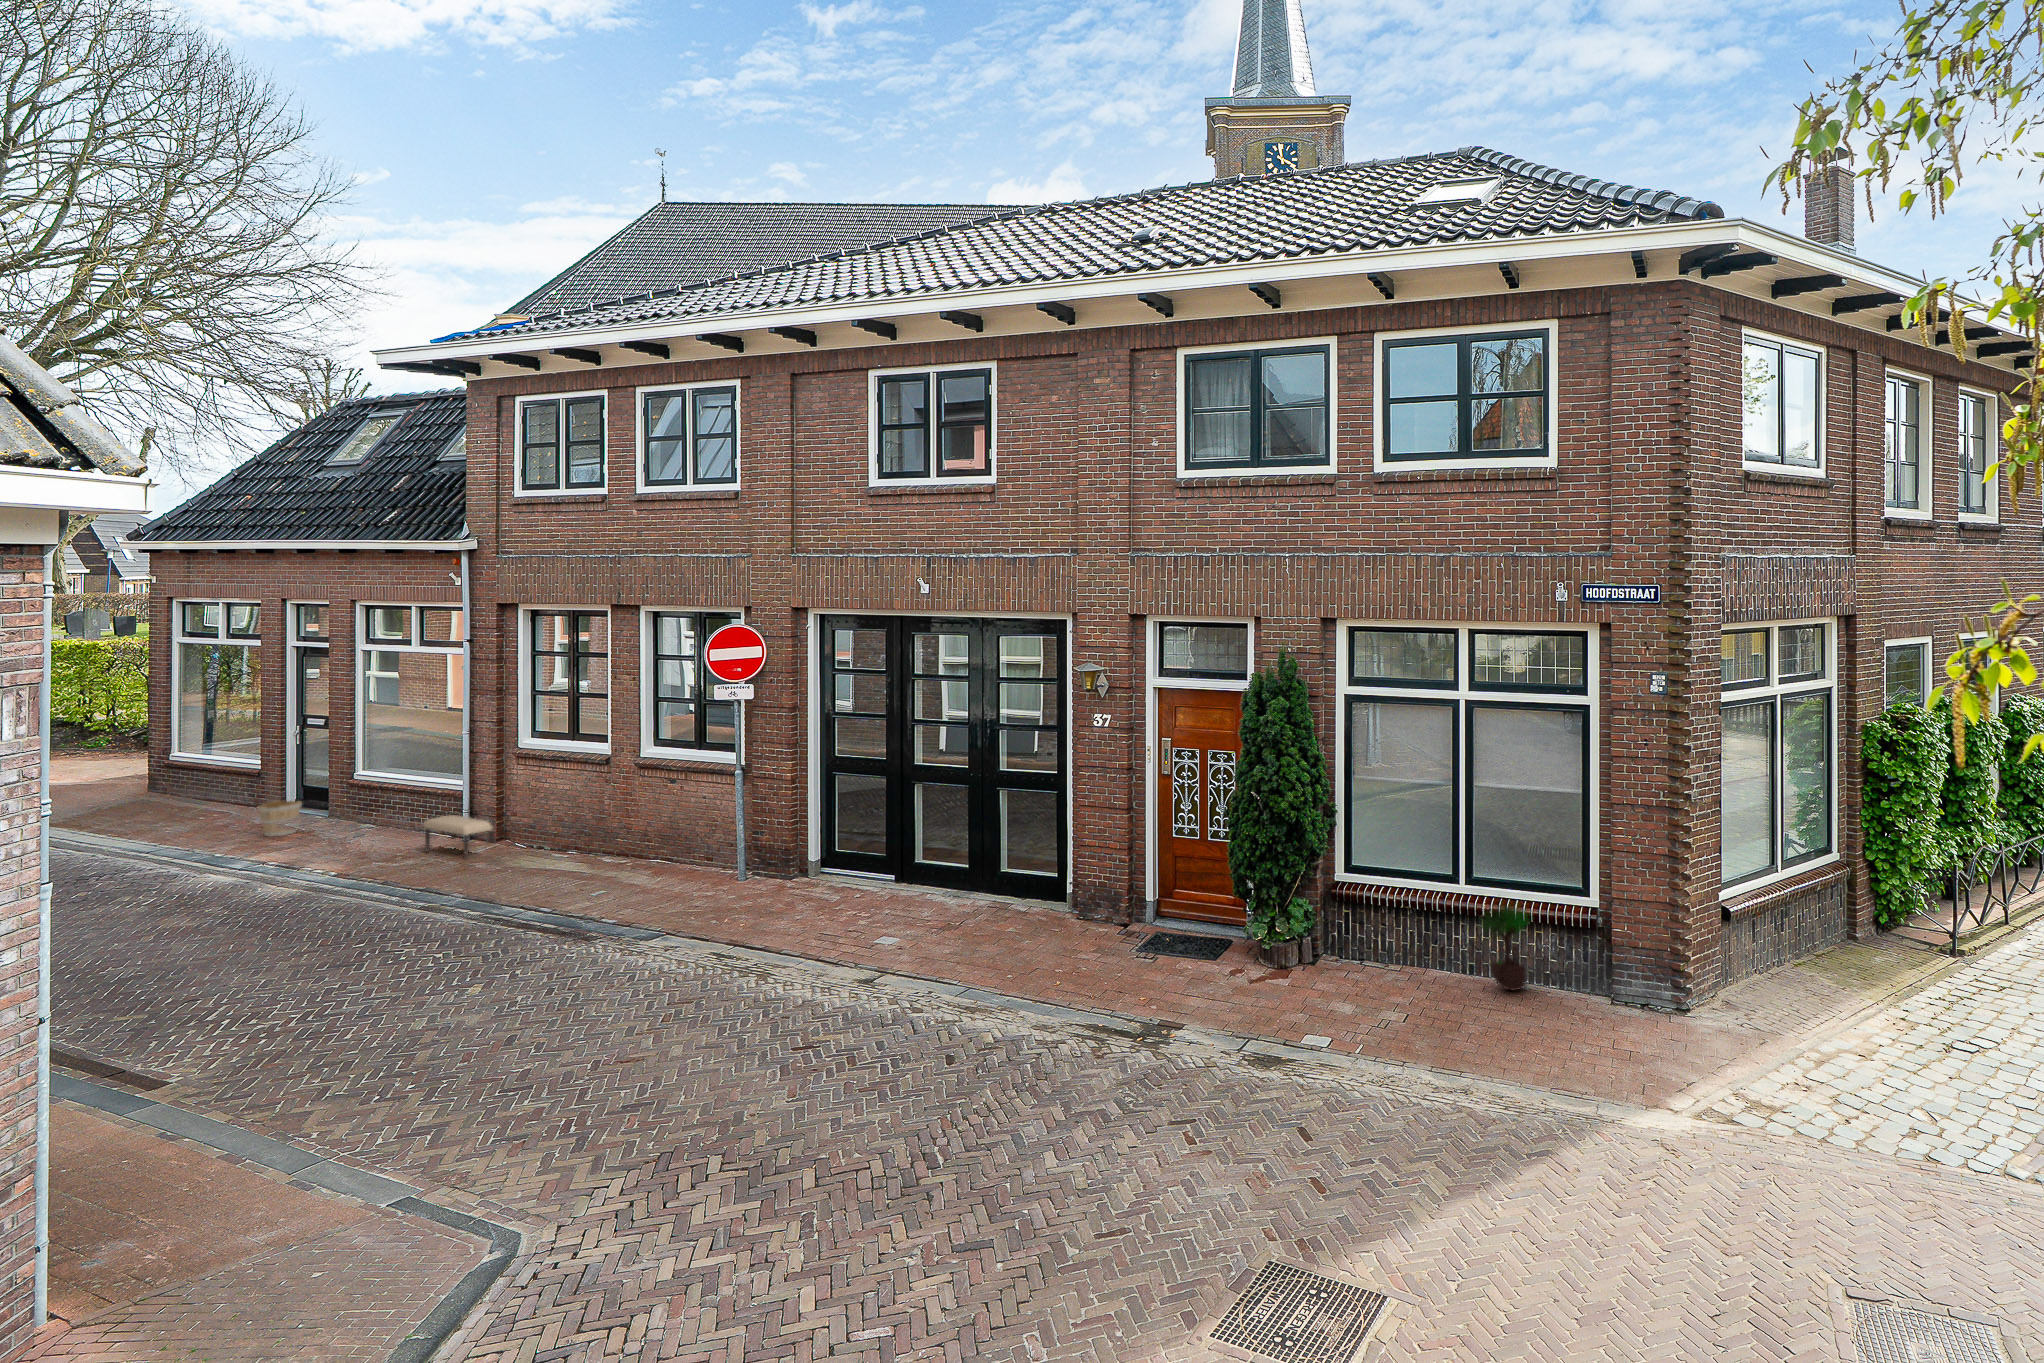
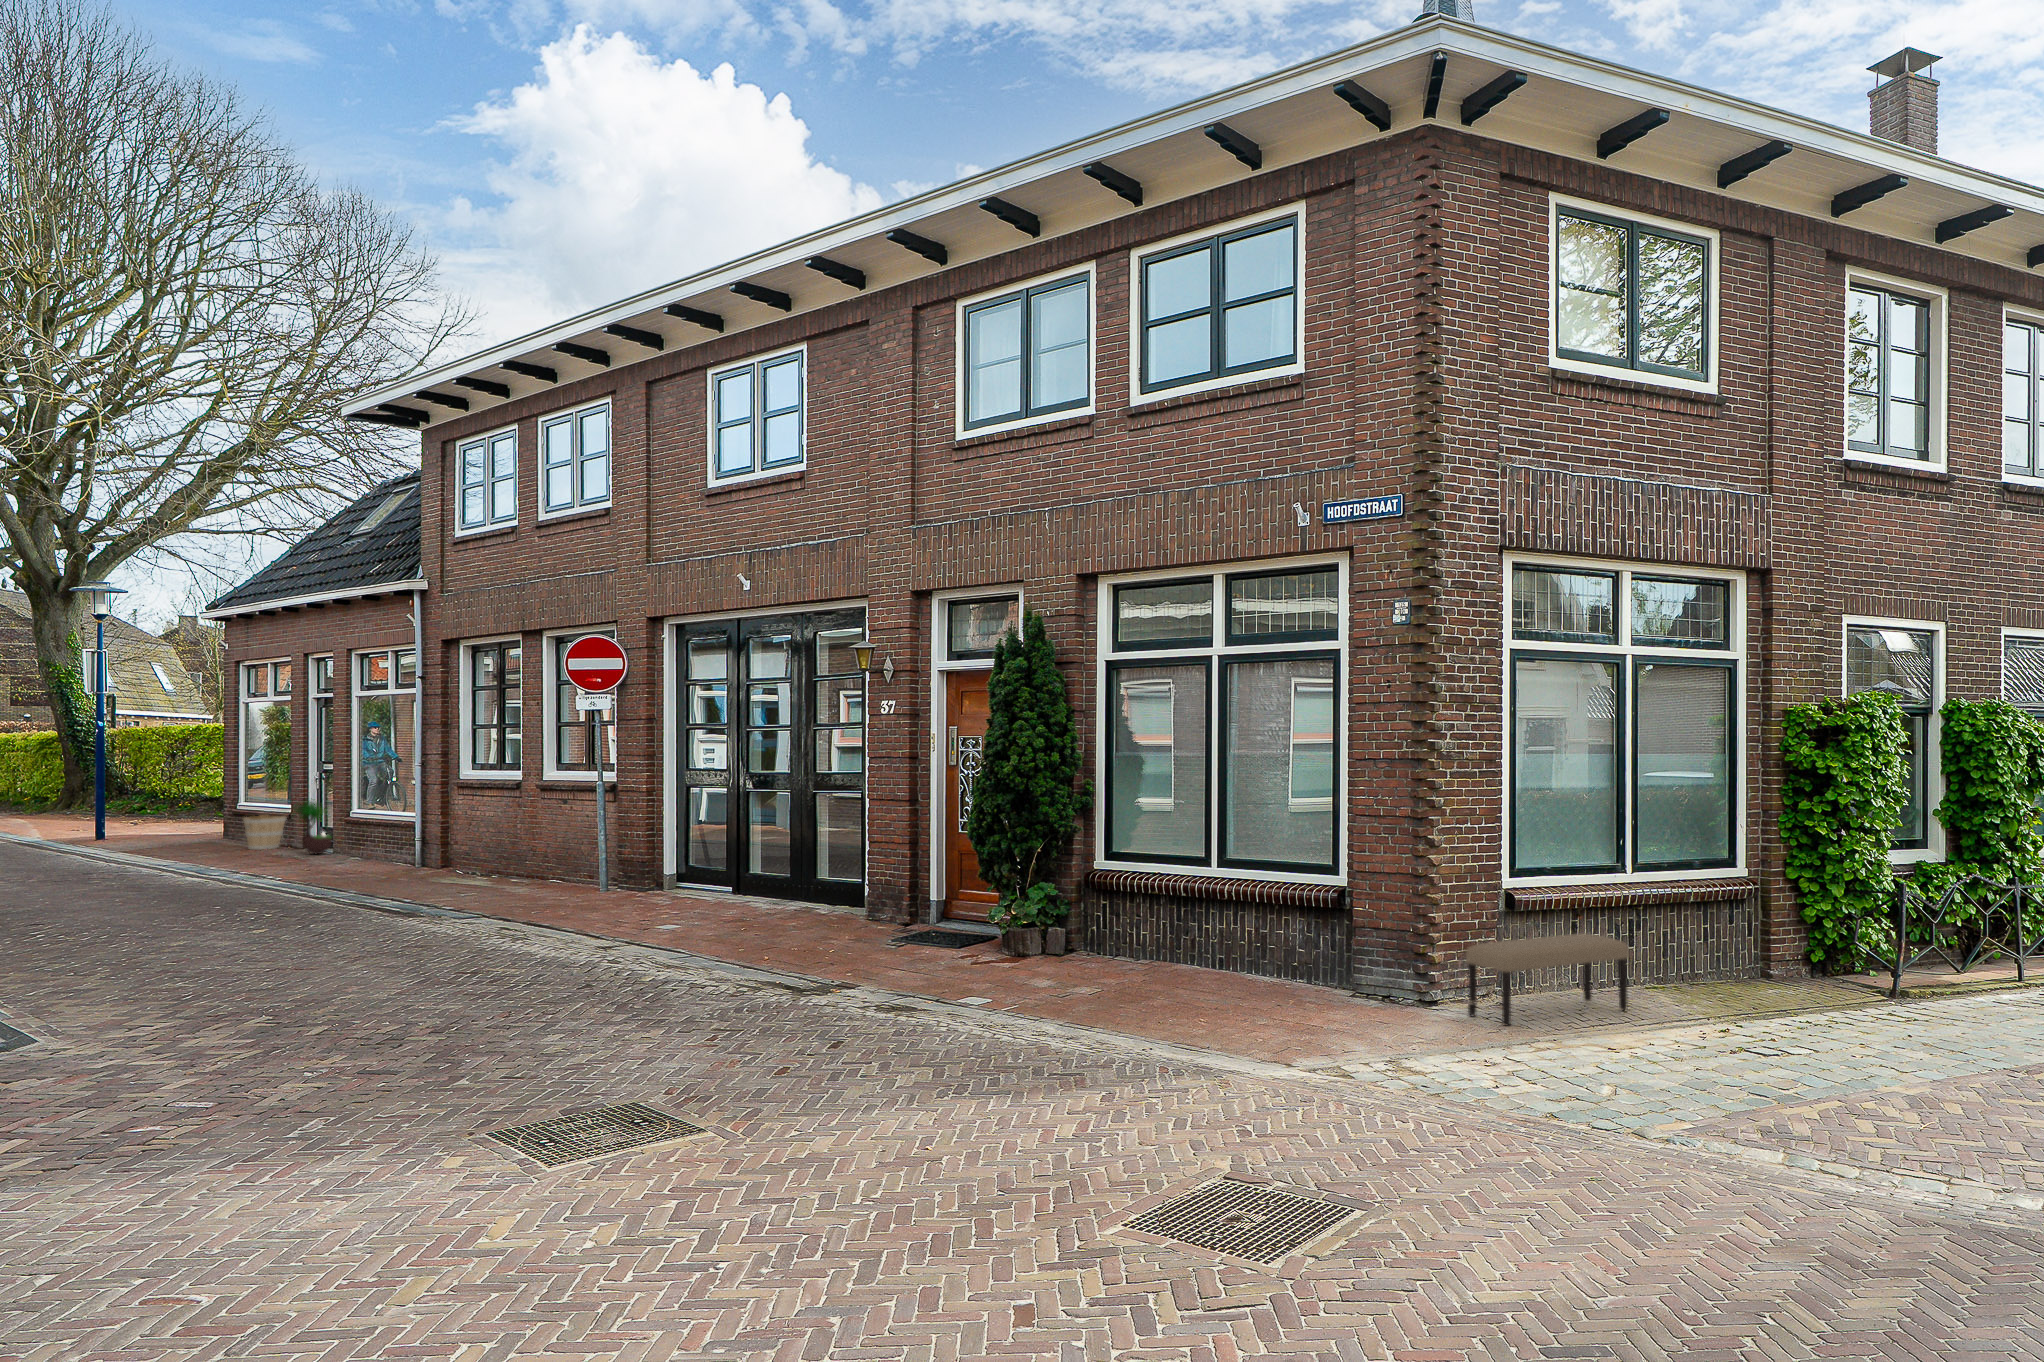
bench: present [424,815,494,860] -> present [1466,933,1629,1026]
potted tree: present [1479,903,1530,990] -> present [295,801,332,854]

